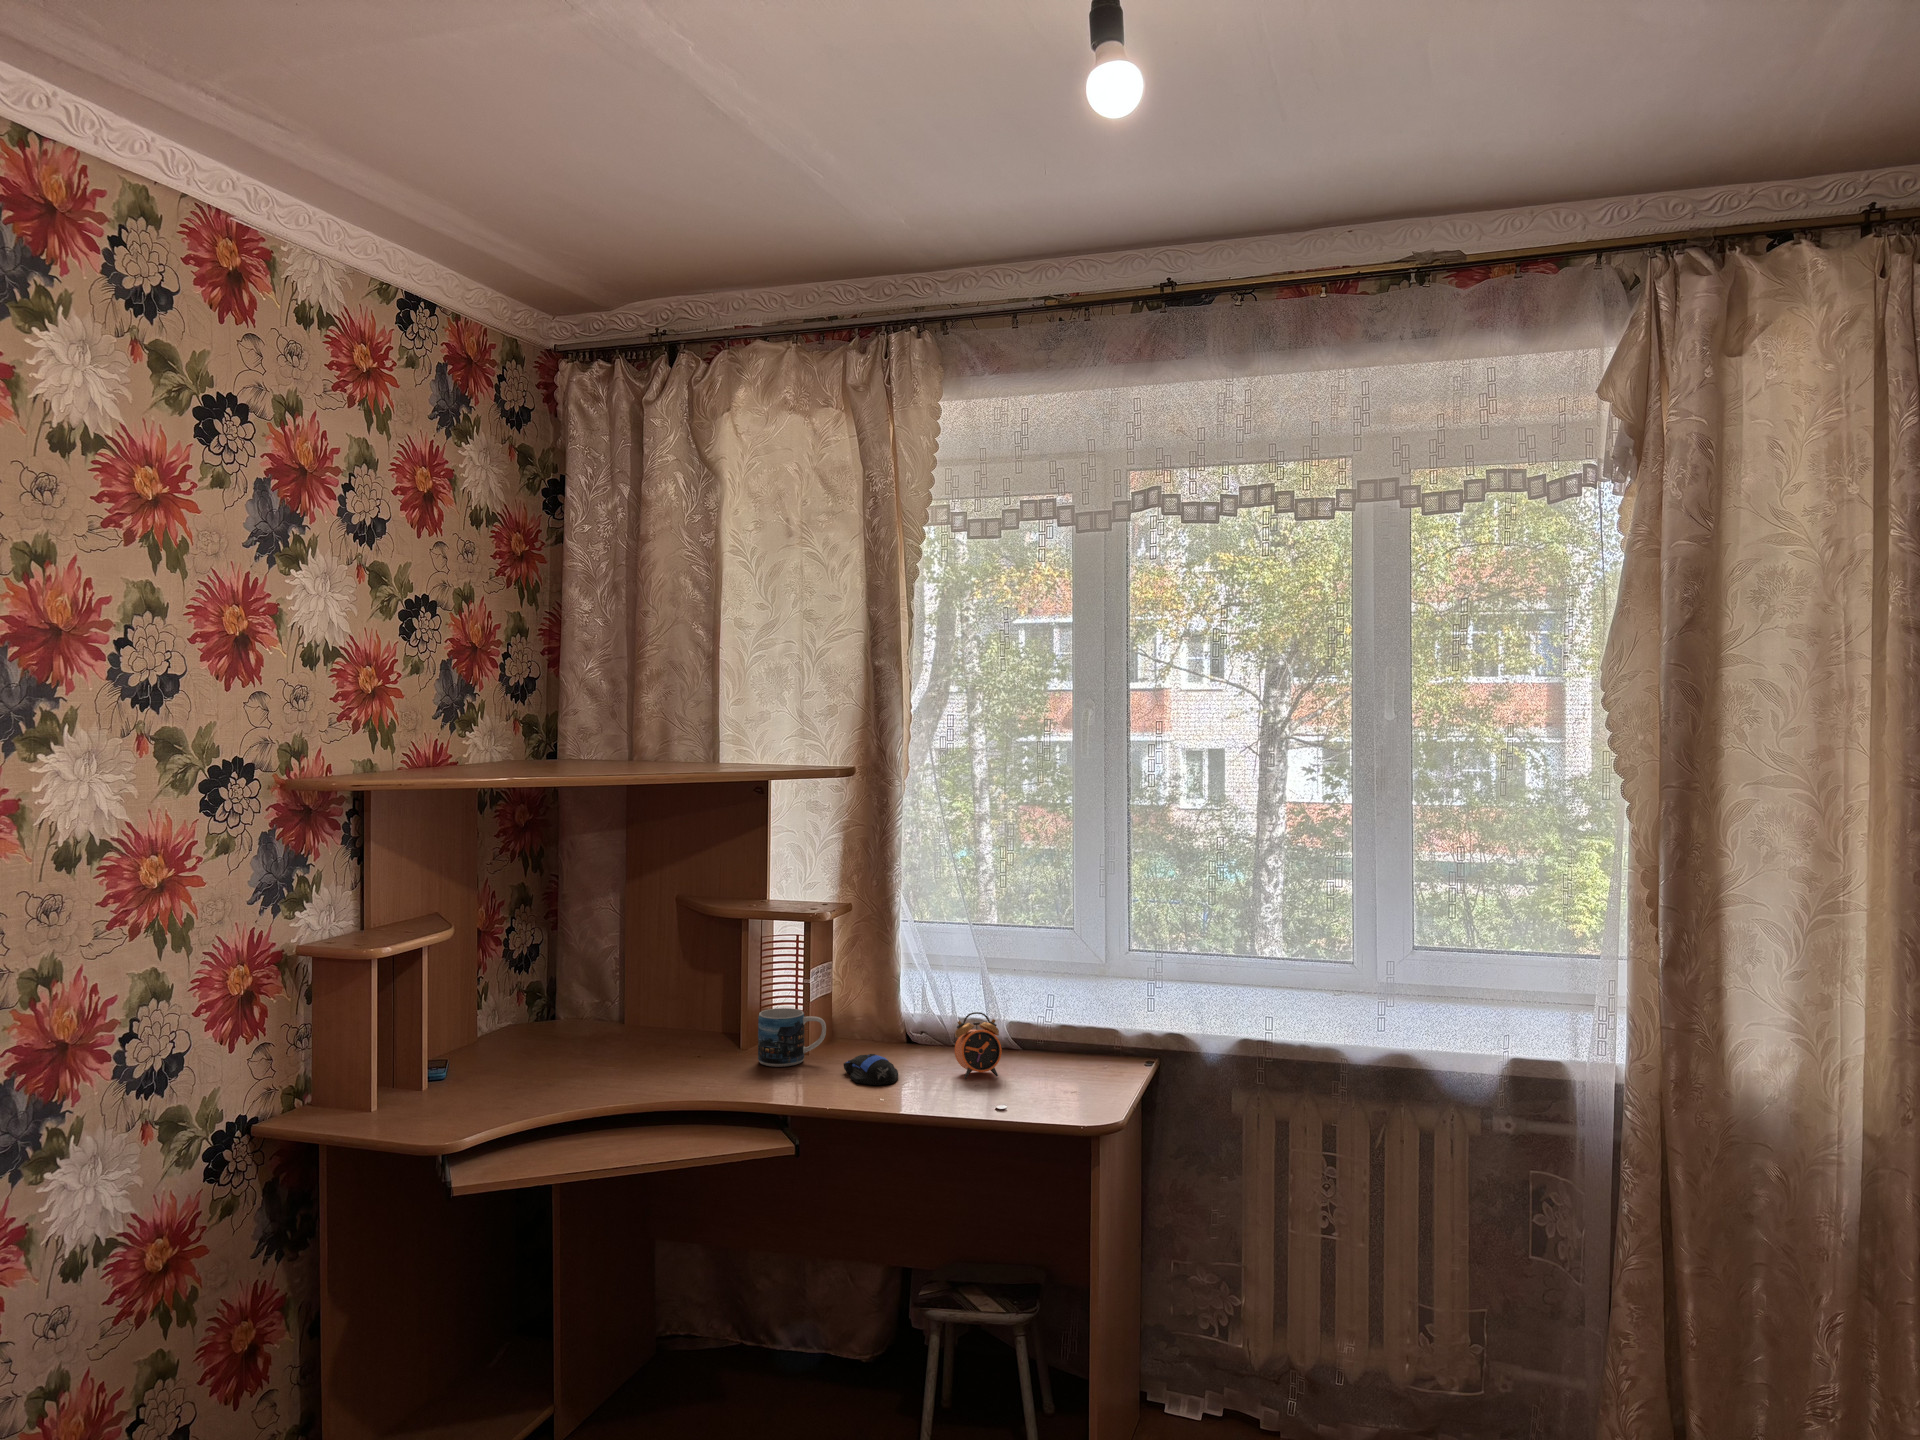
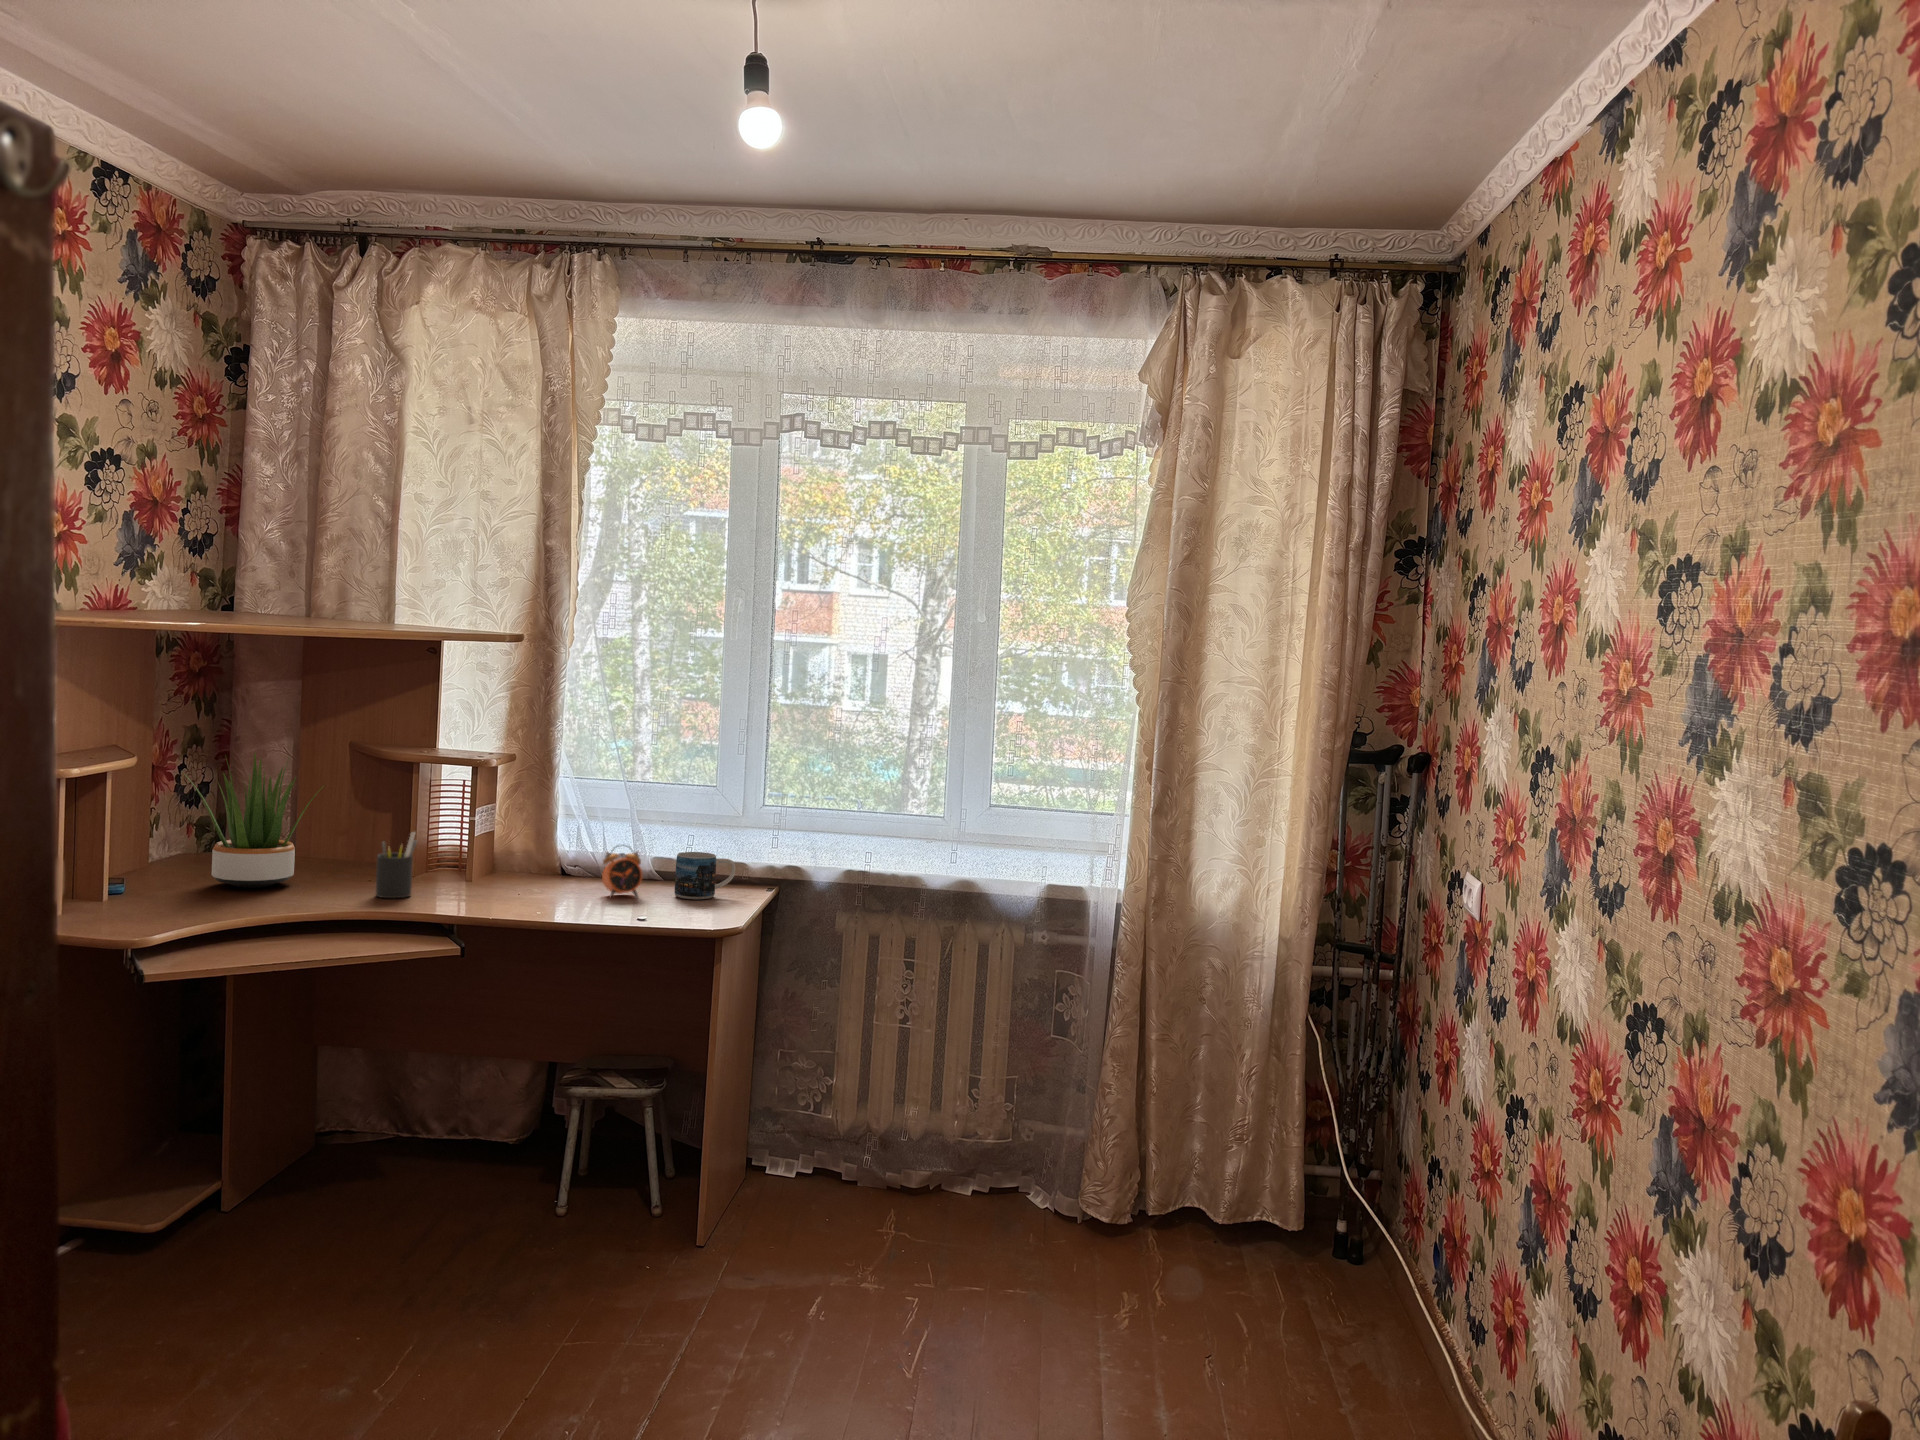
potted plant: none [501,916,654,1070] -> present [185,753,324,888]
pen holder: none [703,1006,746,1084] -> present [375,832,417,898]
mug: present [758,1008,826,1067] -> present [675,852,736,899]
computer mouse: present [844,1054,898,1085] -> none [503,878,552,901]

